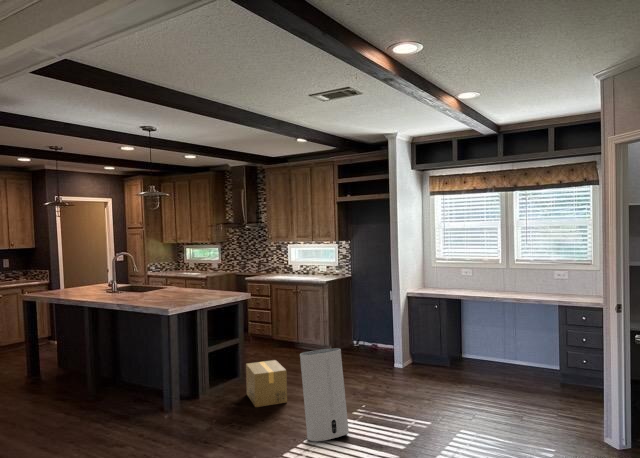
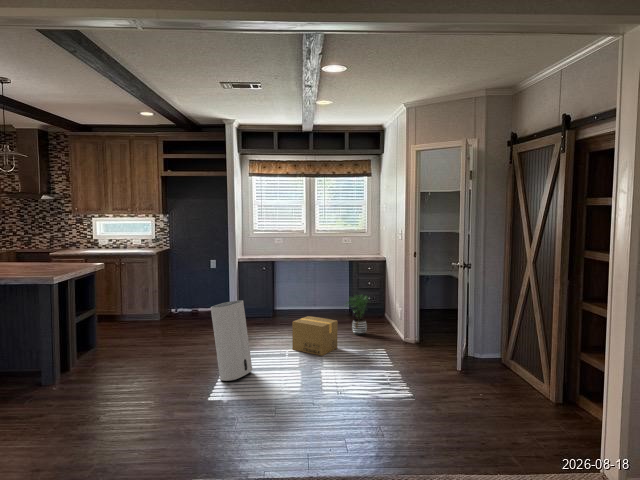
potted plant: none [515,354,560,416] -> present [346,295,368,335]
cardboard box: present [246,360,287,407] -> present [292,316,338,356]

